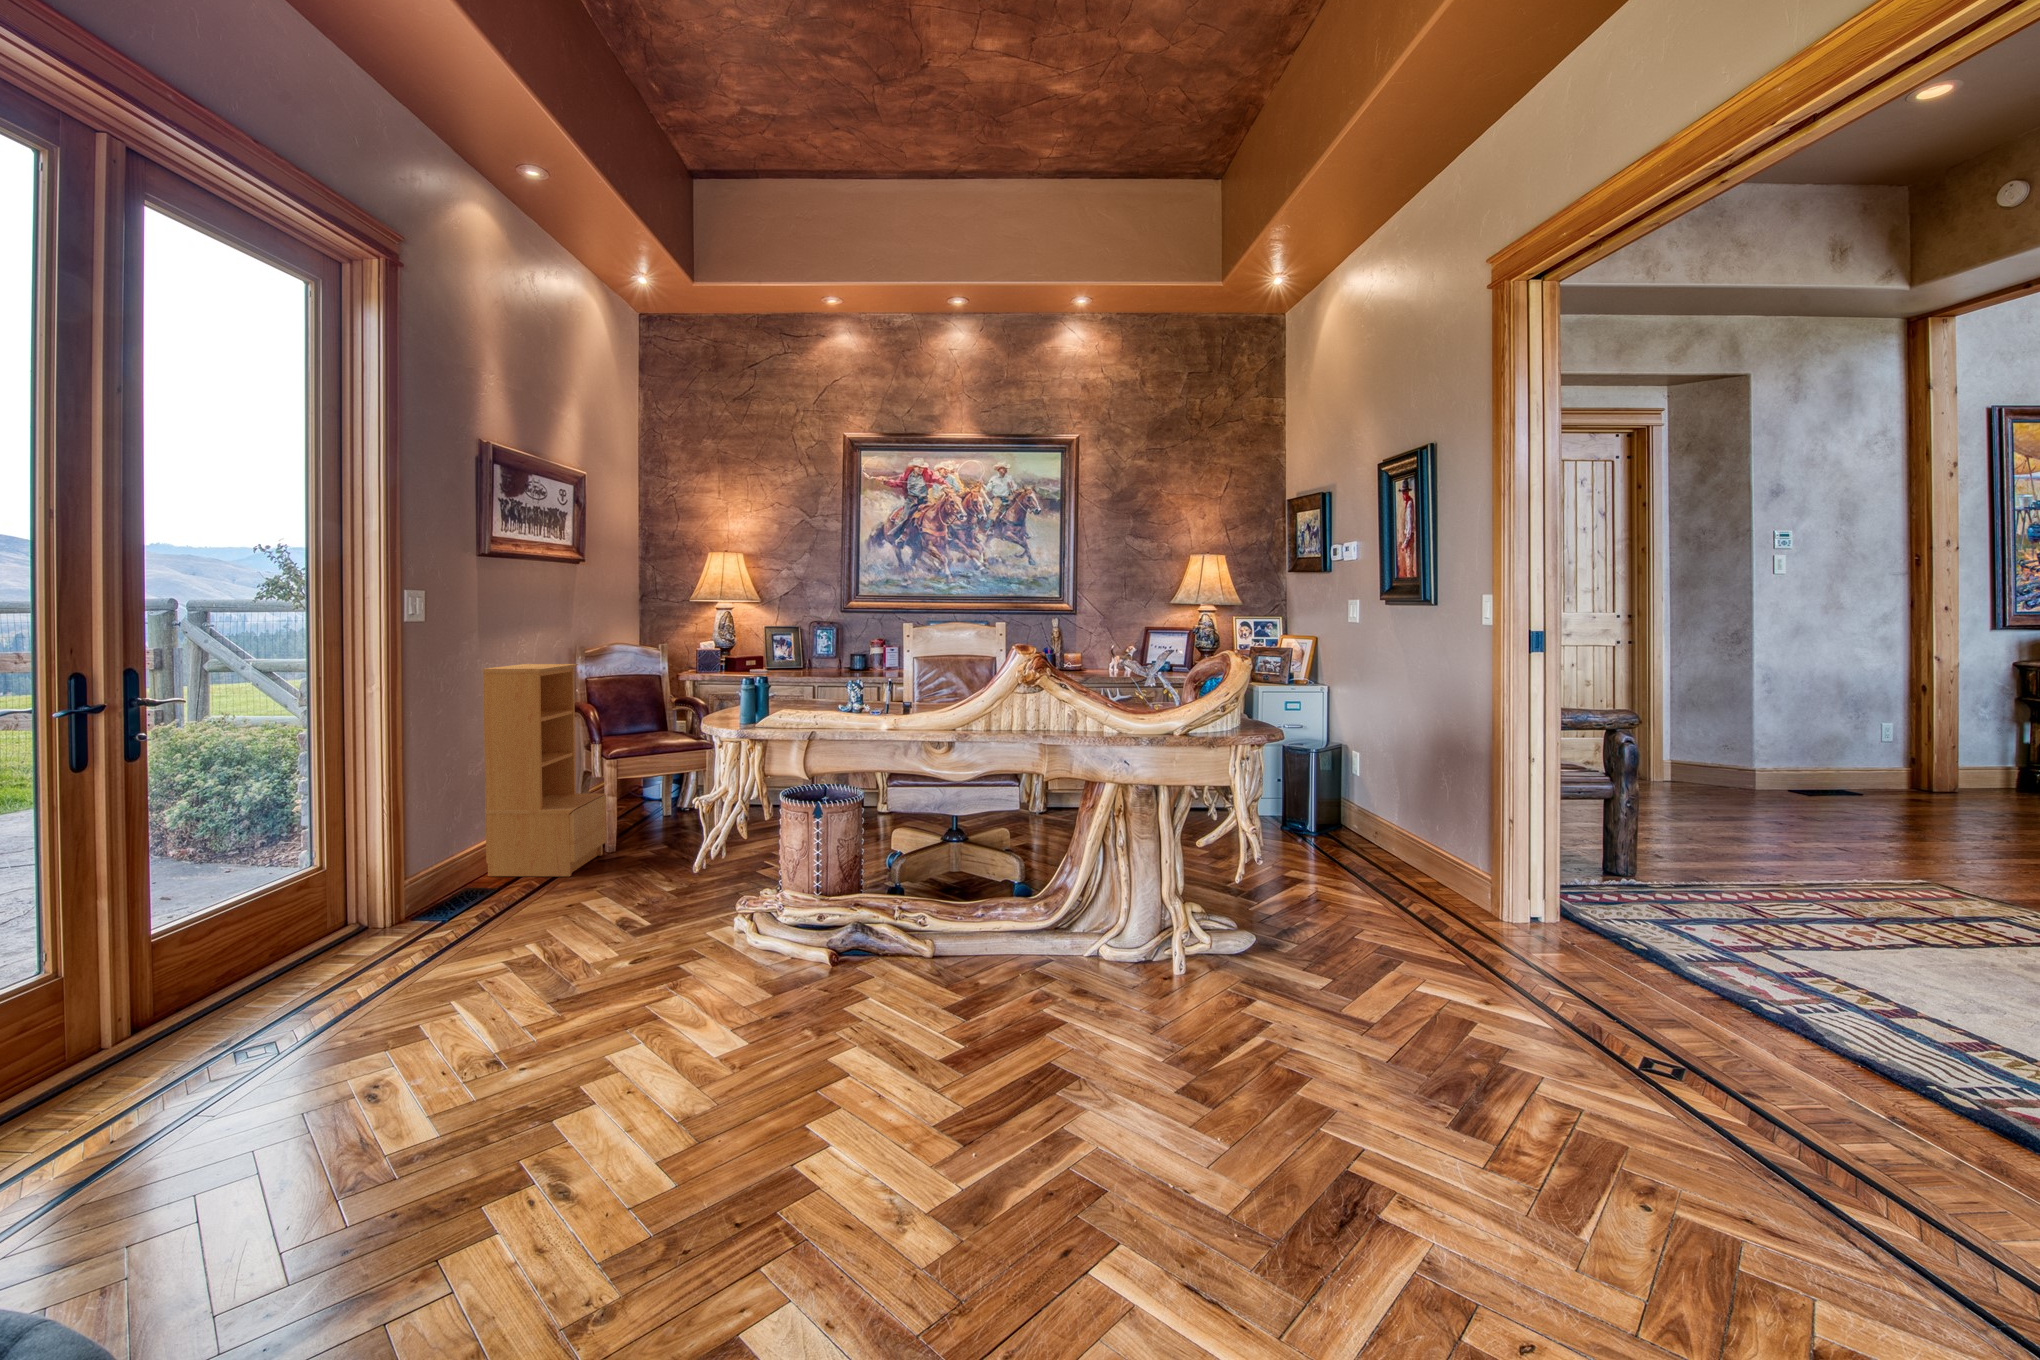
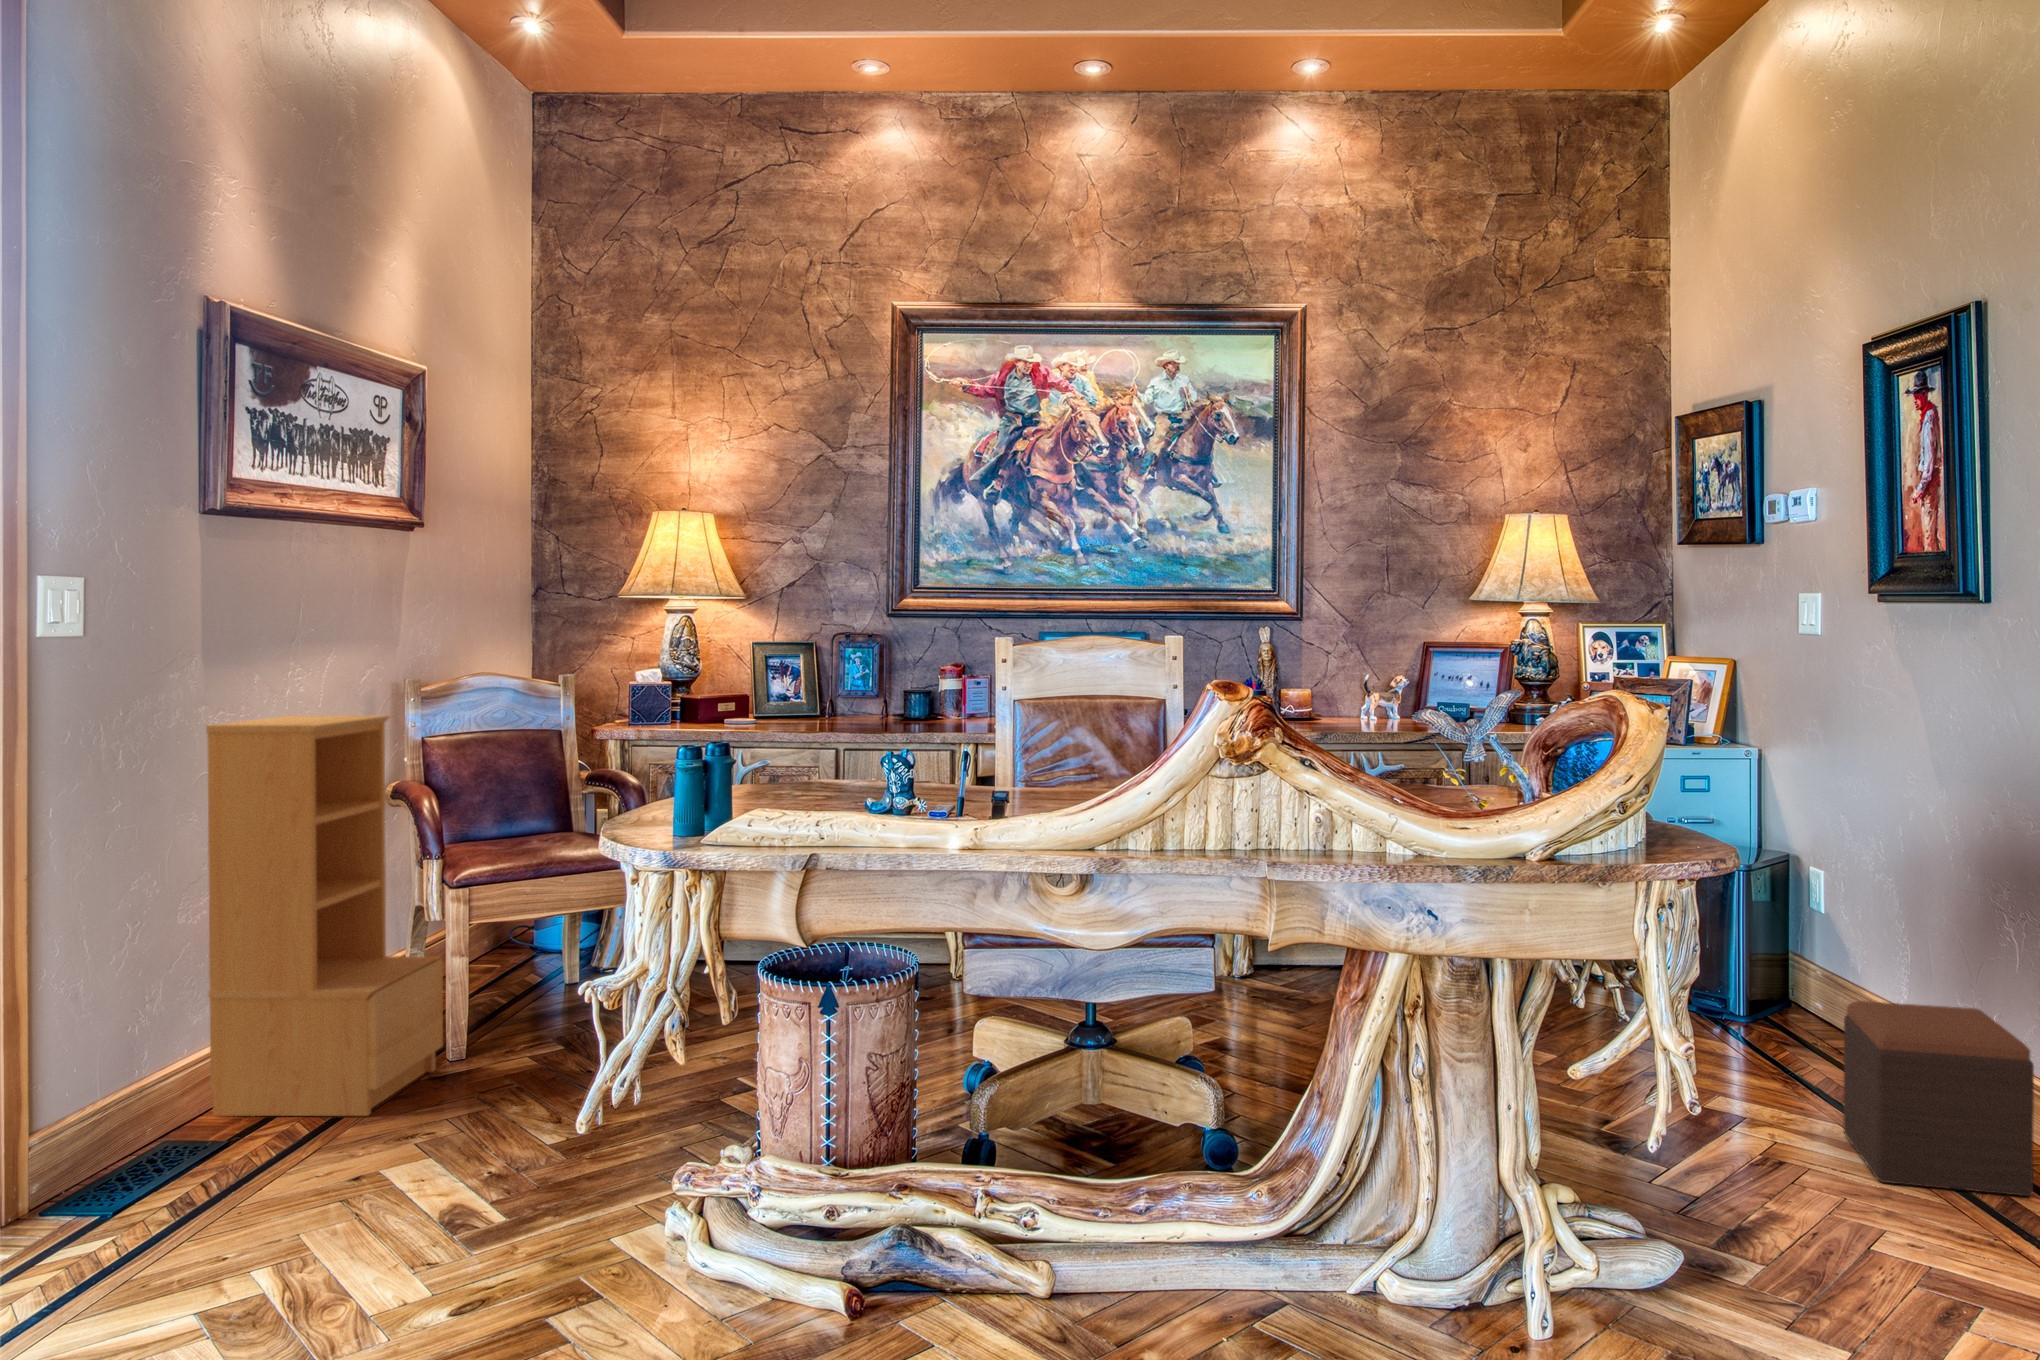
footstool: none [1352,815,1446,914] -> present [1843,1001,2034,1196]

